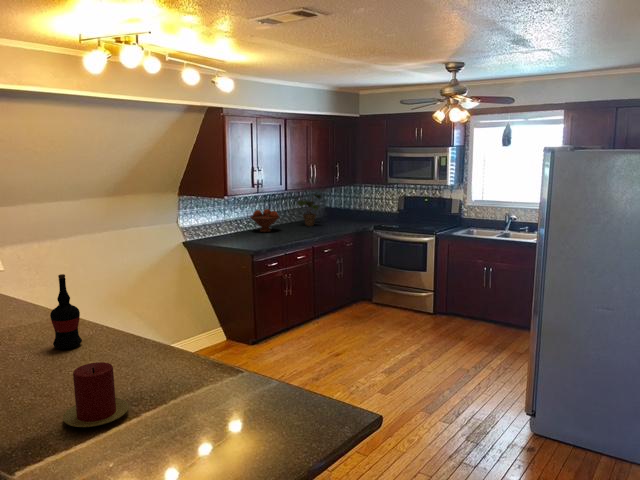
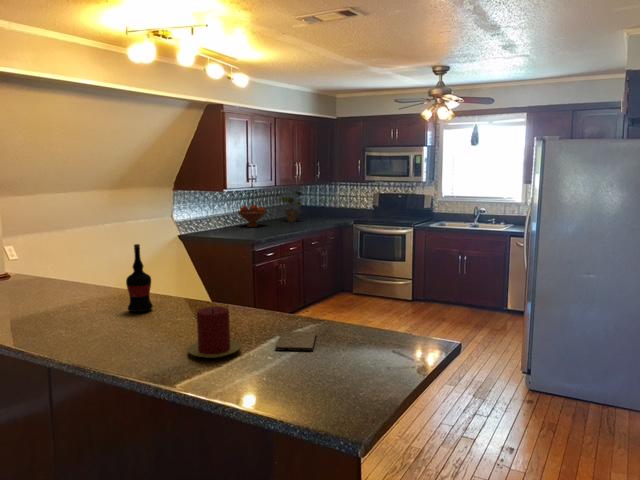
cutting board: none [167,388,230,421] -> present [275,331,316,351]

